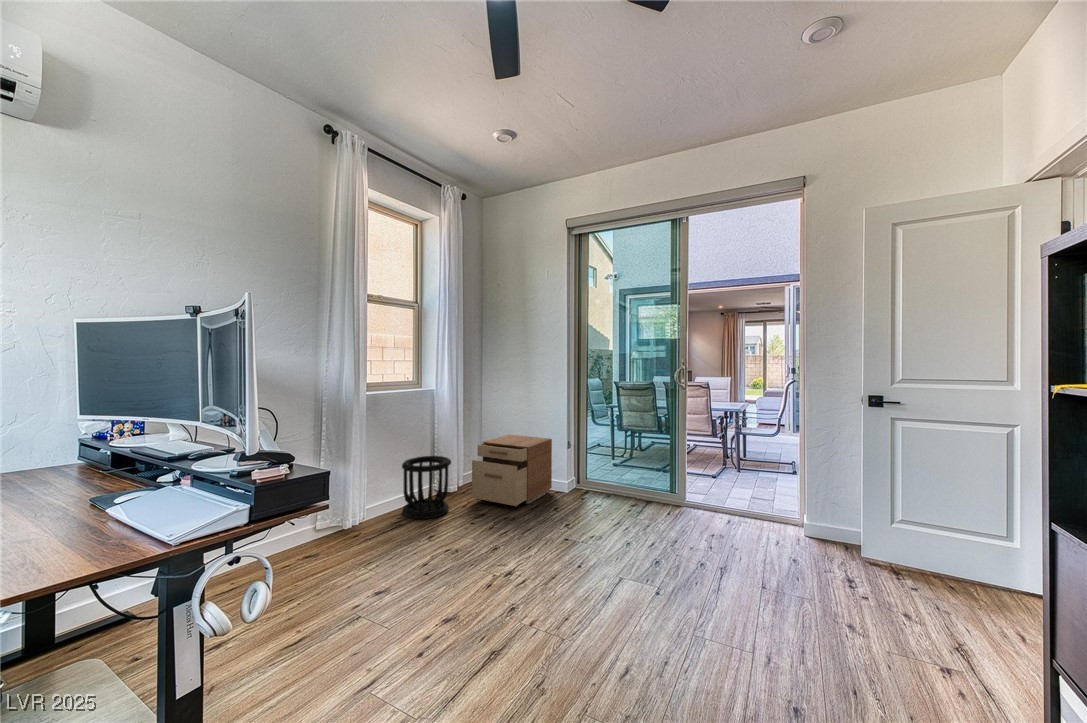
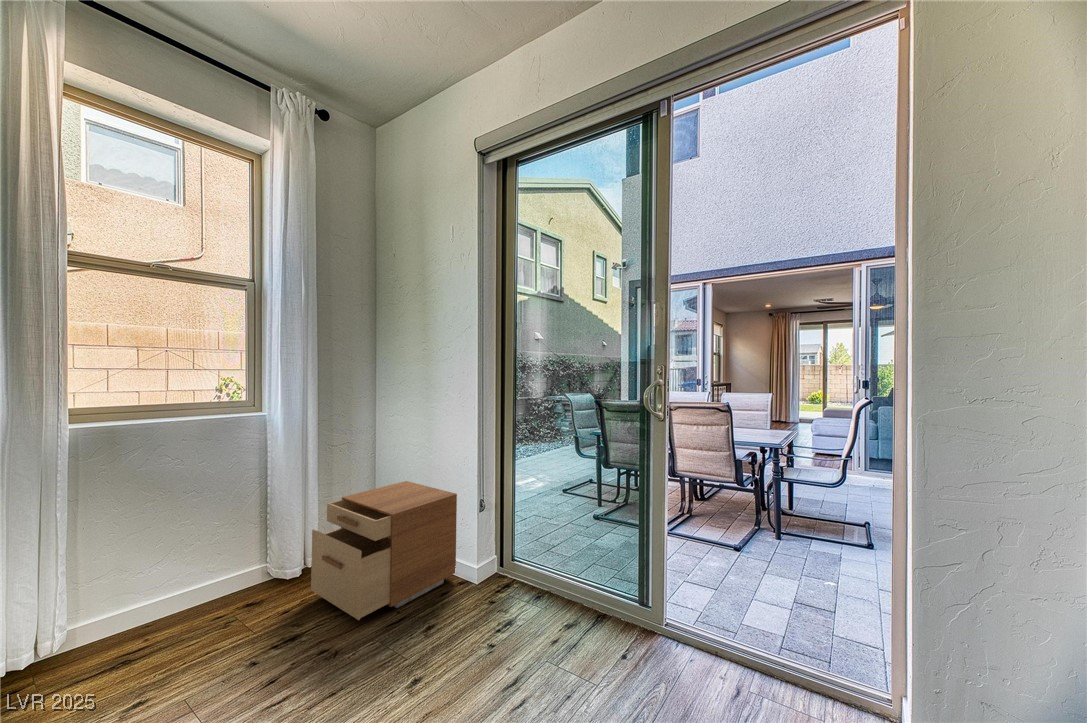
wastebasket: present [402,456,451,519] -> none [167,520,267,640]

